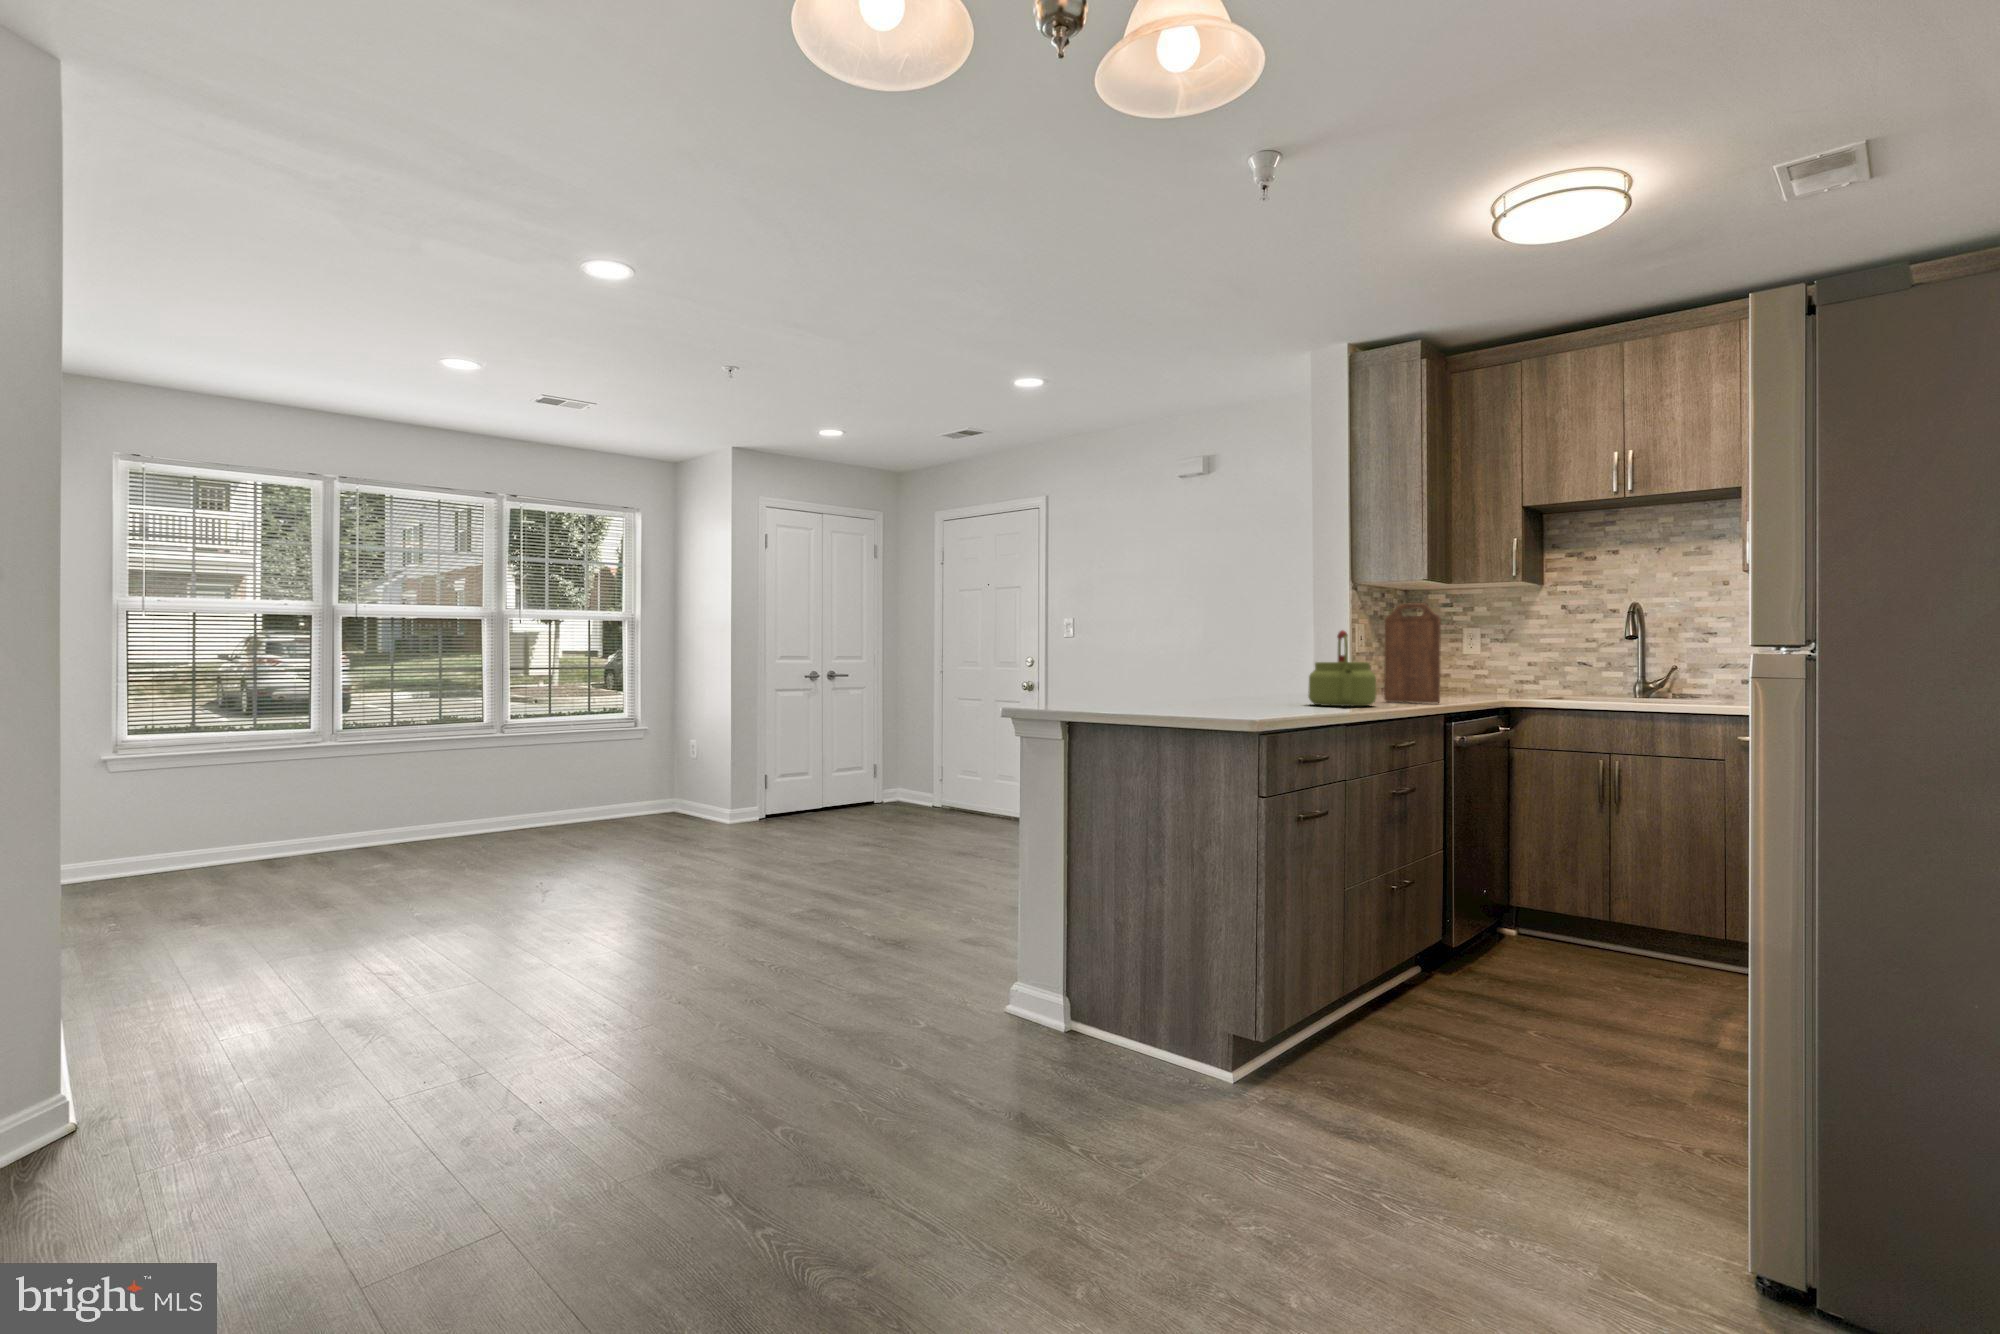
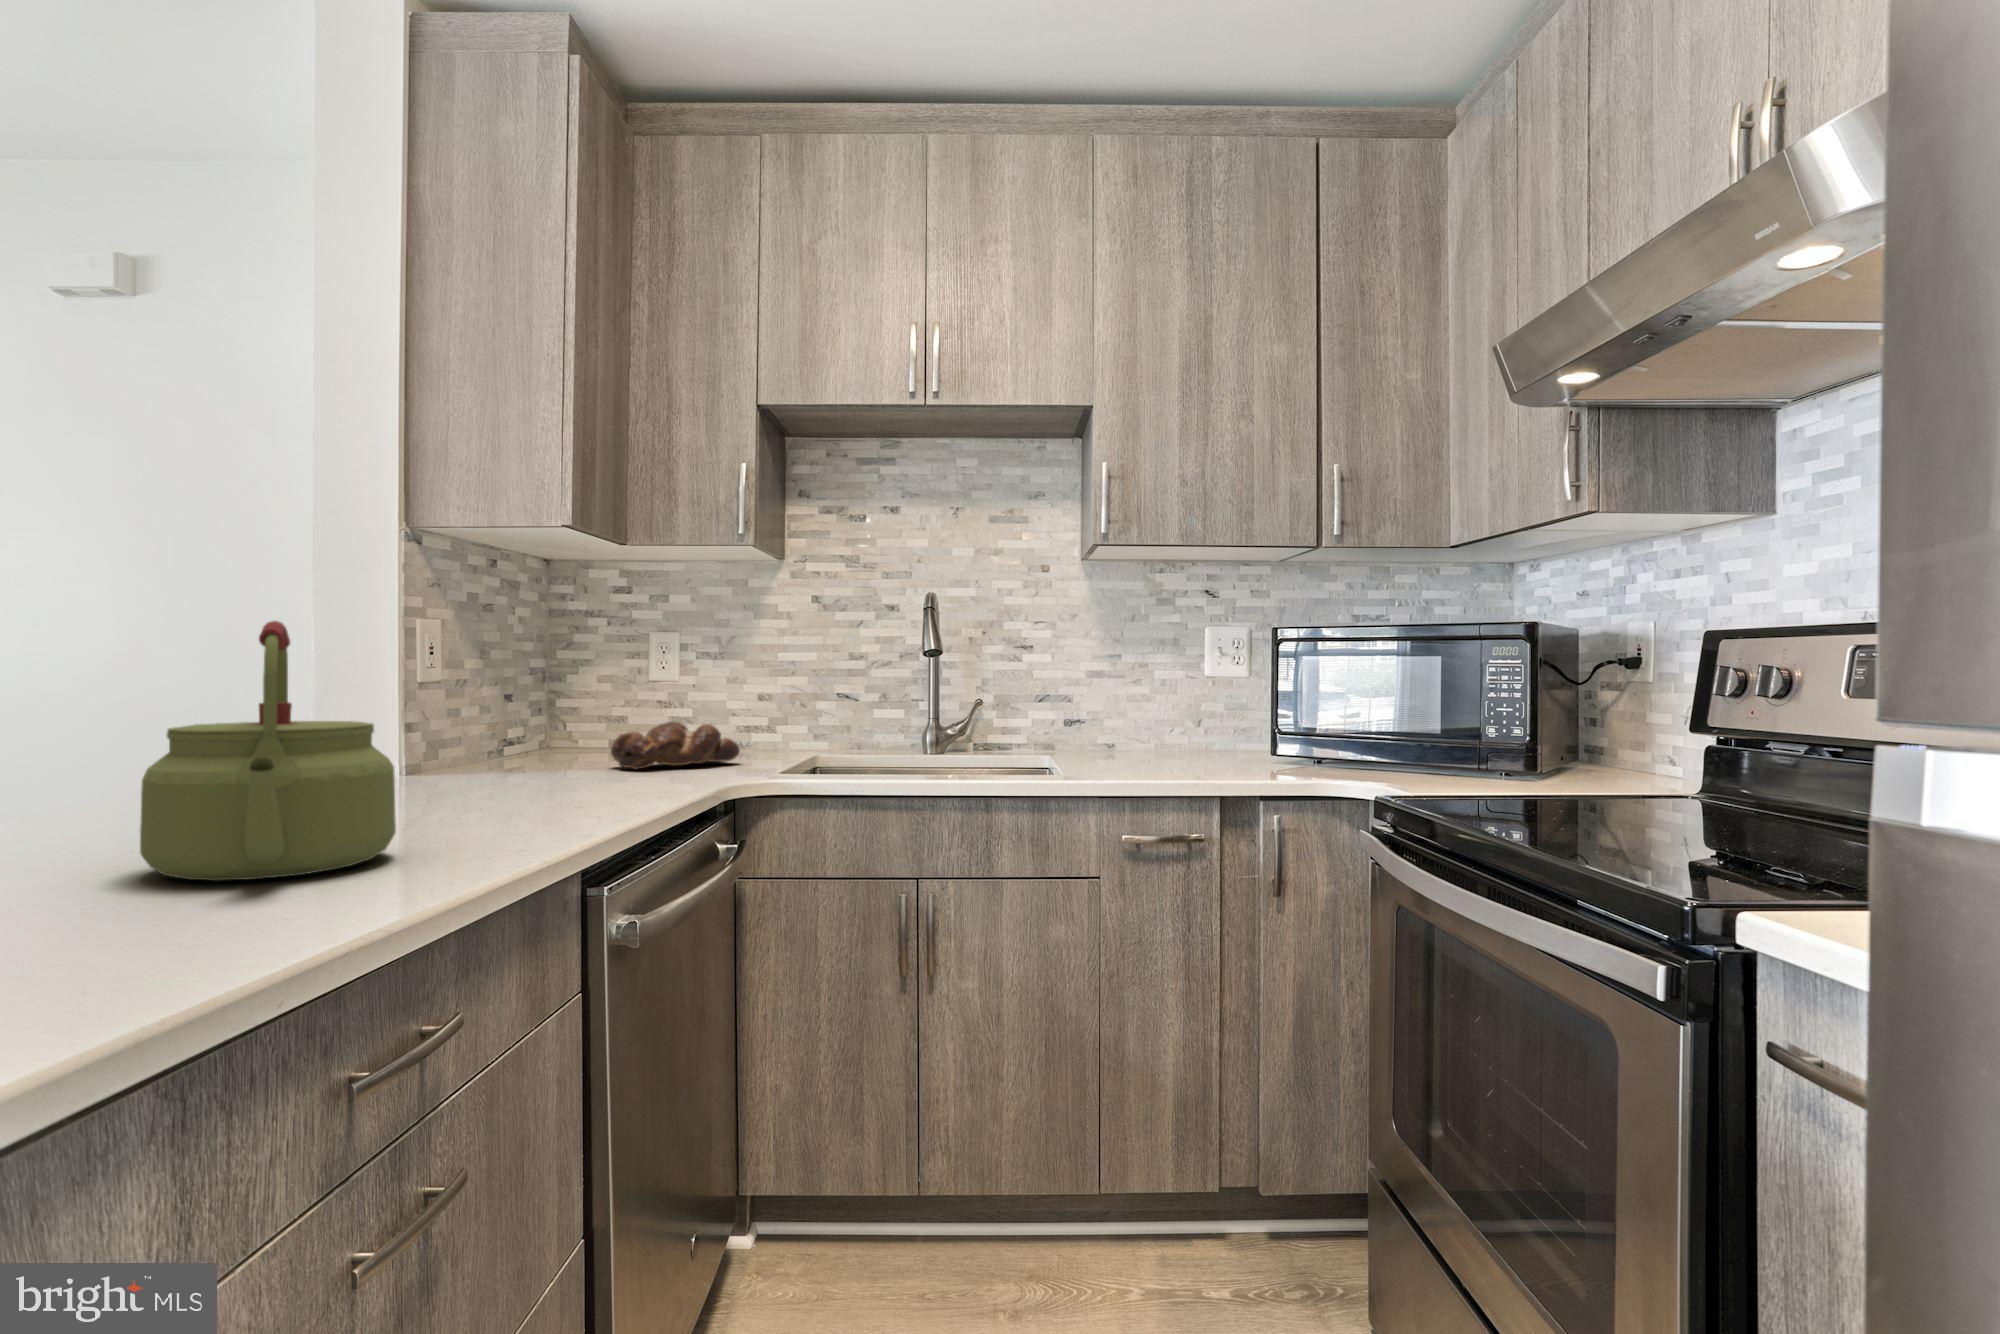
cutting board: present [1384,603,1441,703] -> none [454,560,596,817]
bread loaf: none [1443,674,1513,696] -> present [611,722,740,770]

